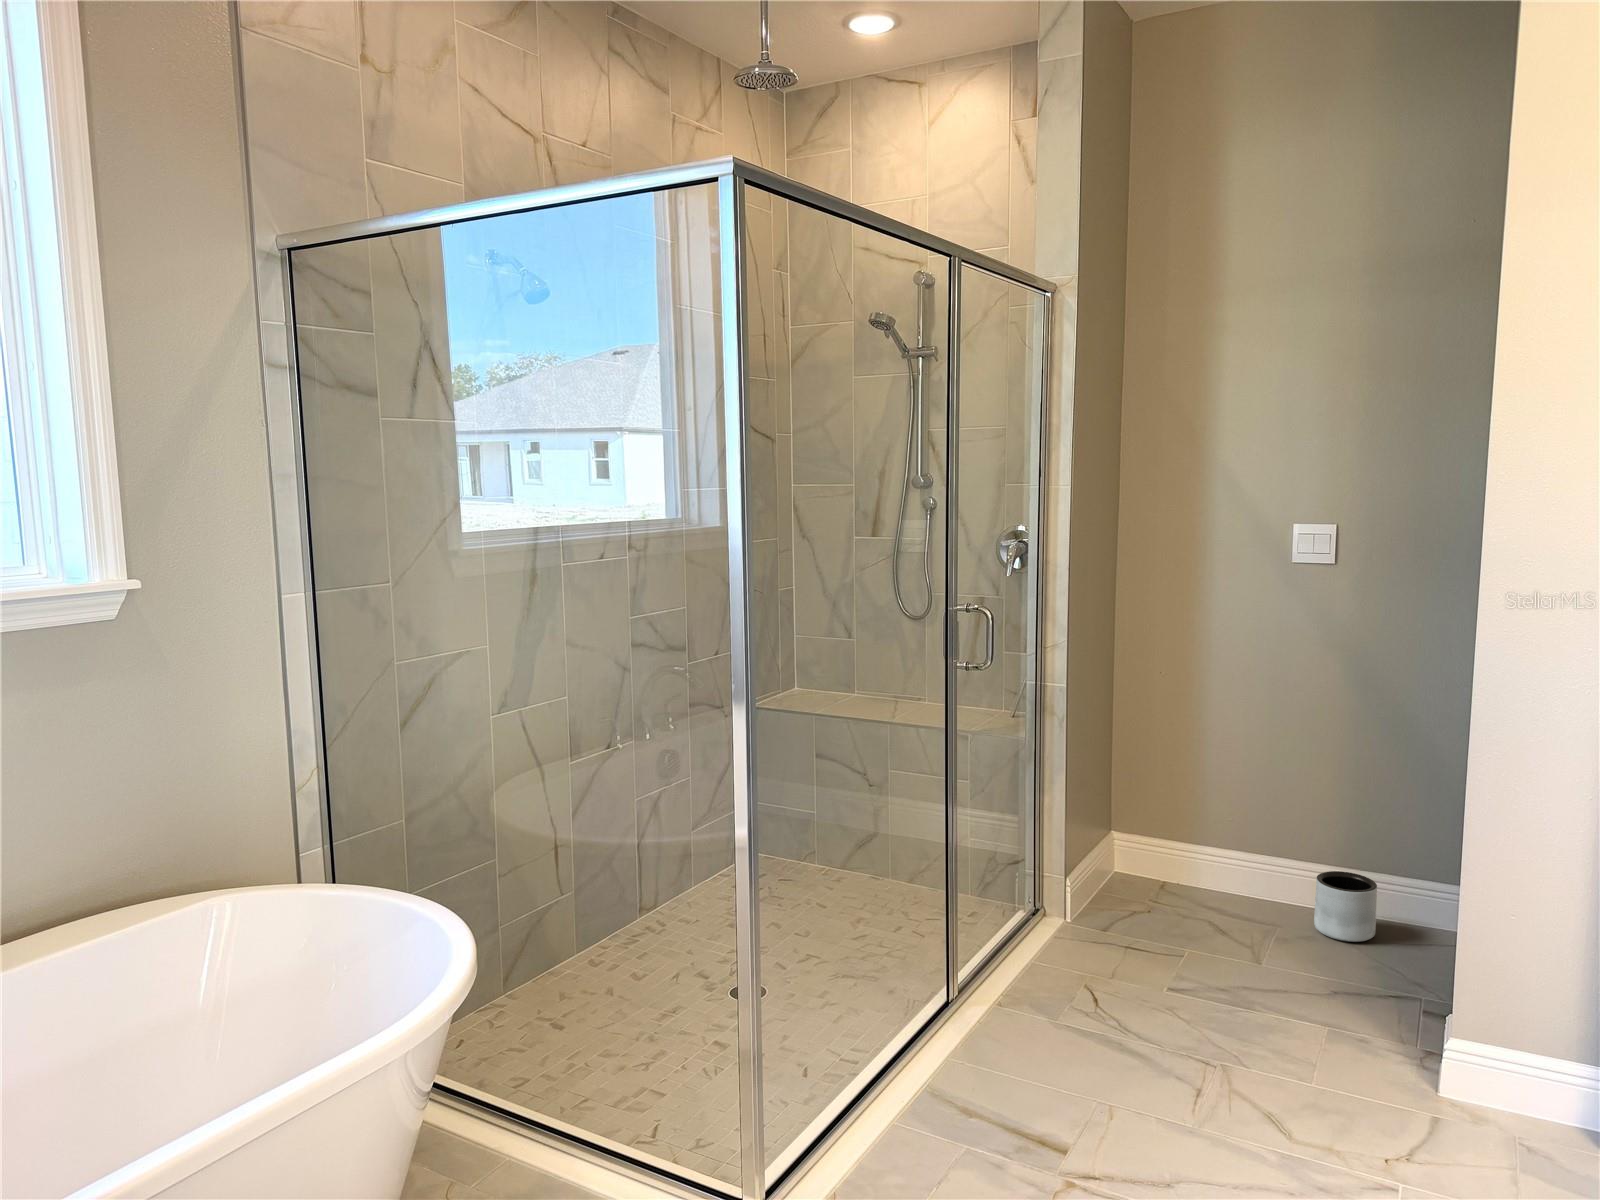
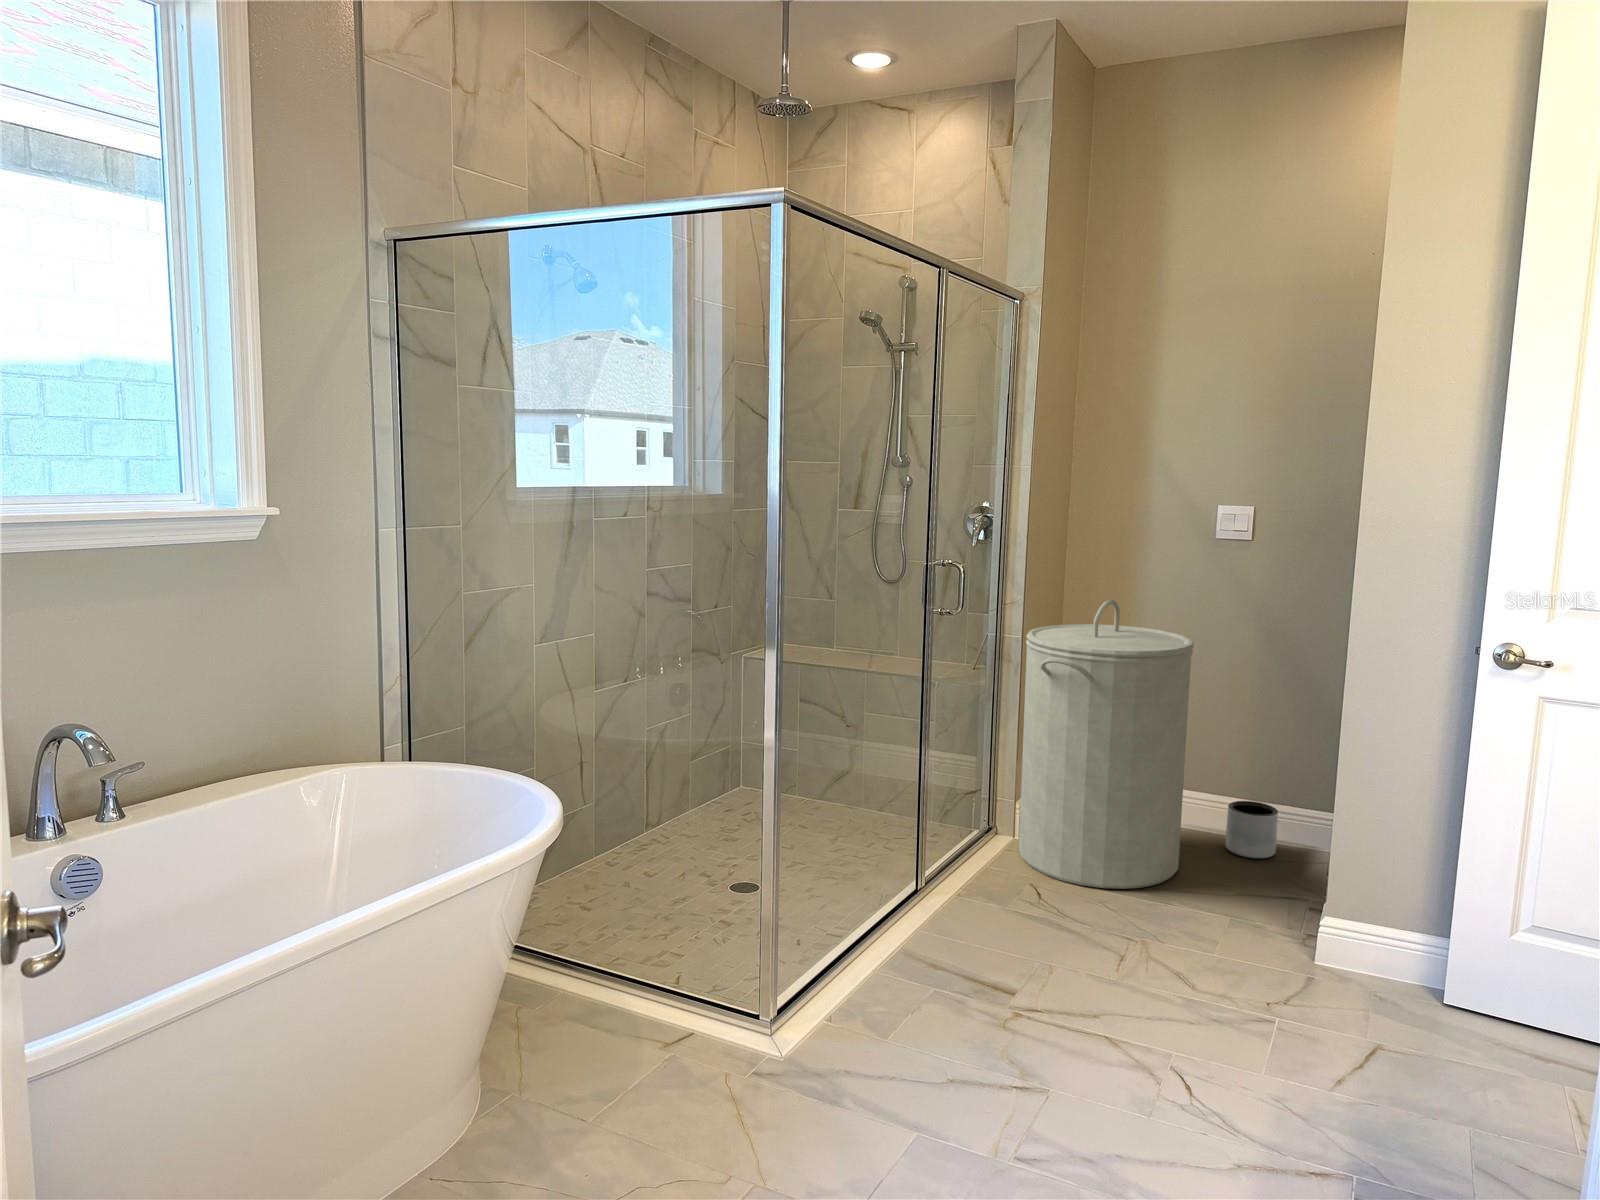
laundry hamper: none [1070,642,1272,988] -> present [1019,600,1194,889]

